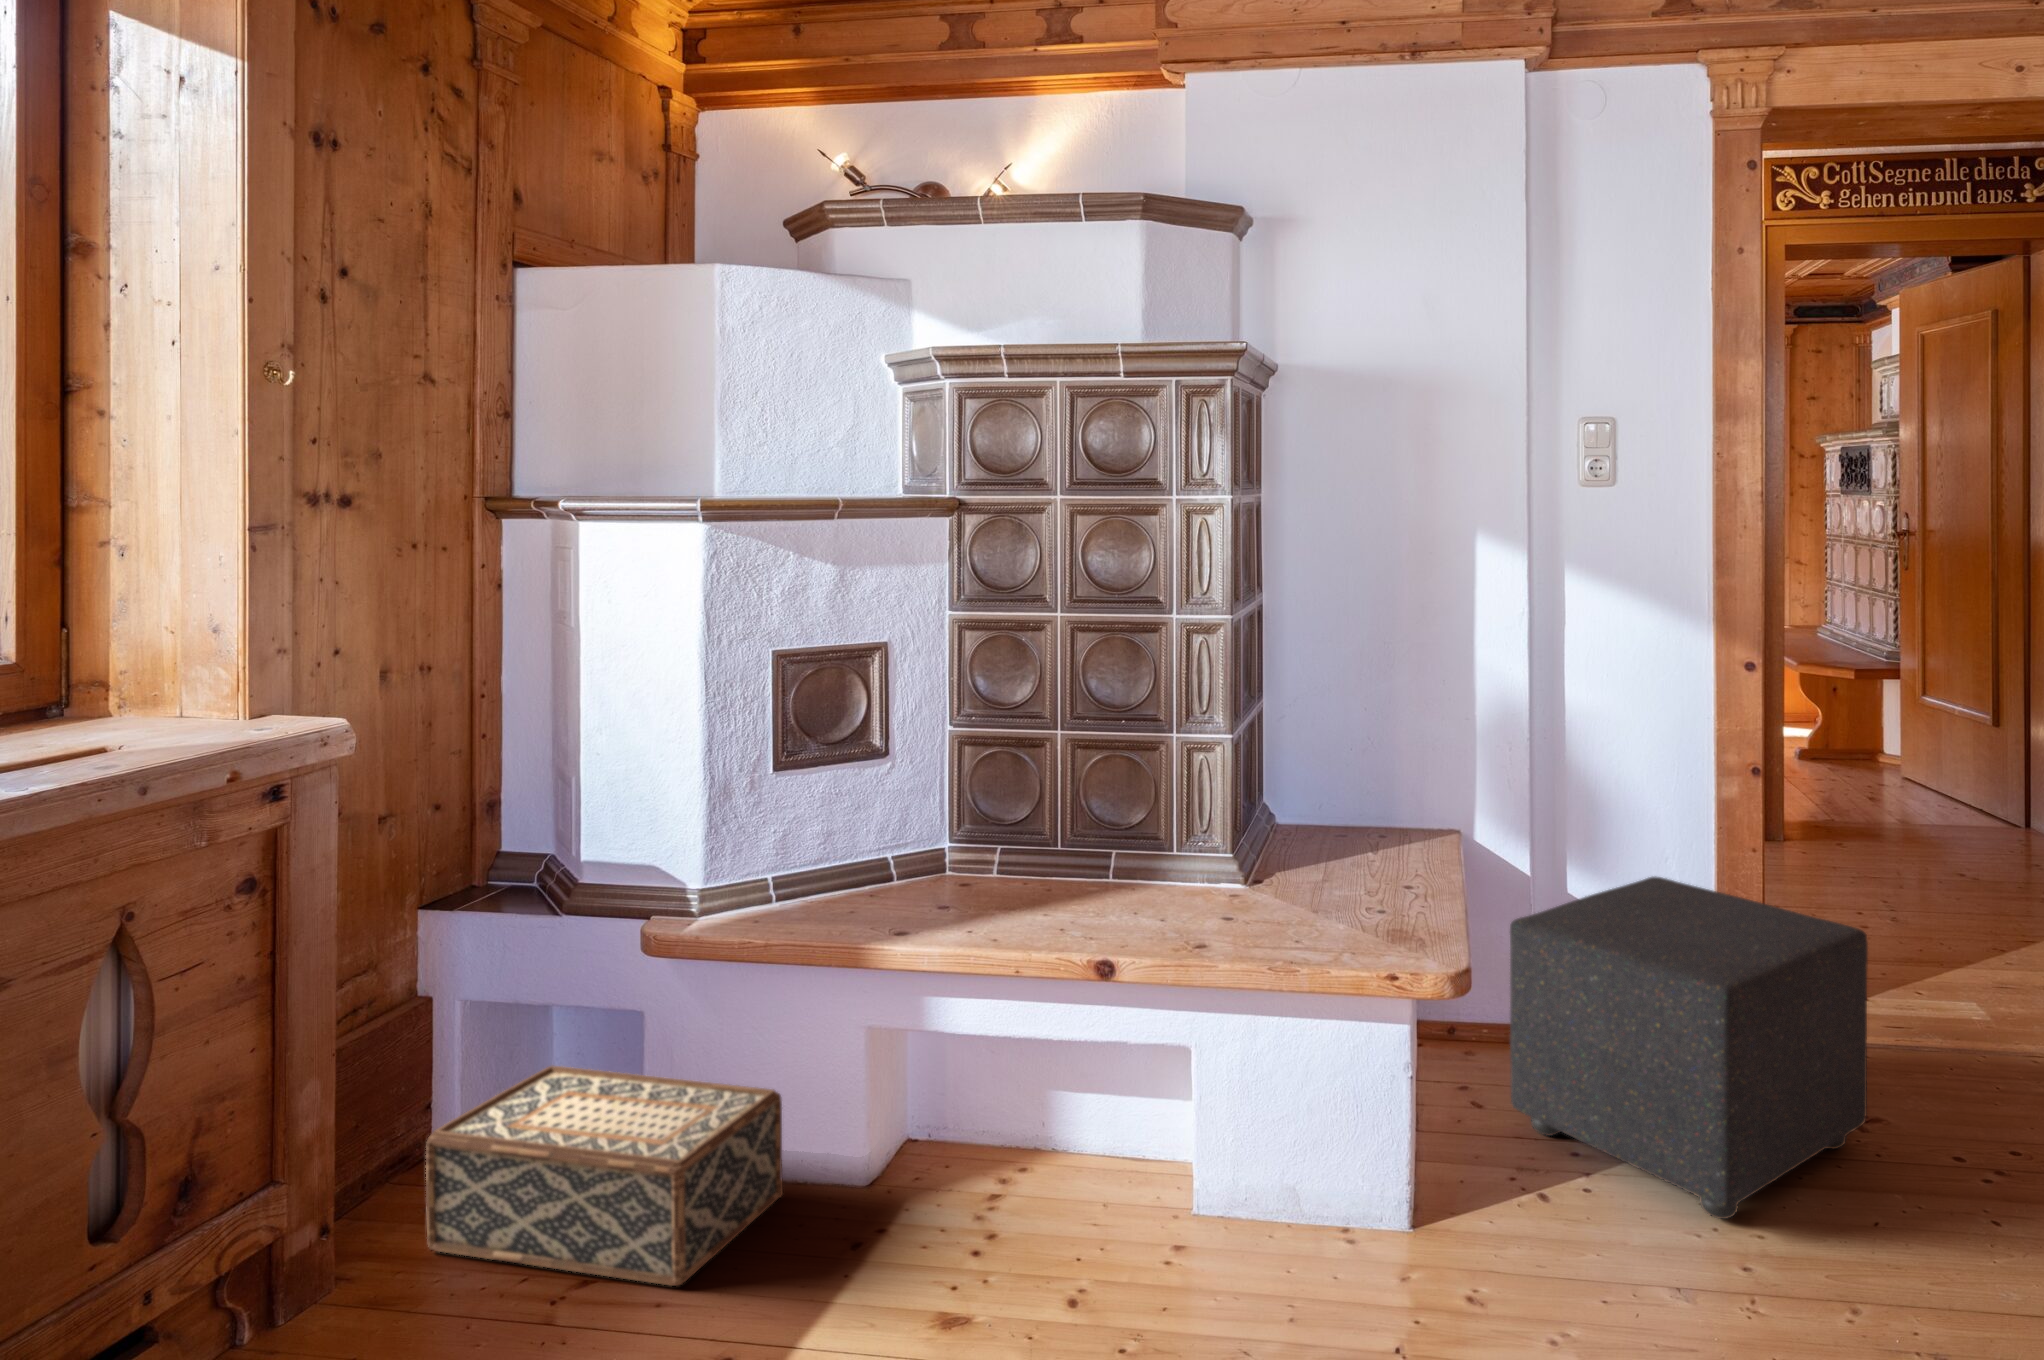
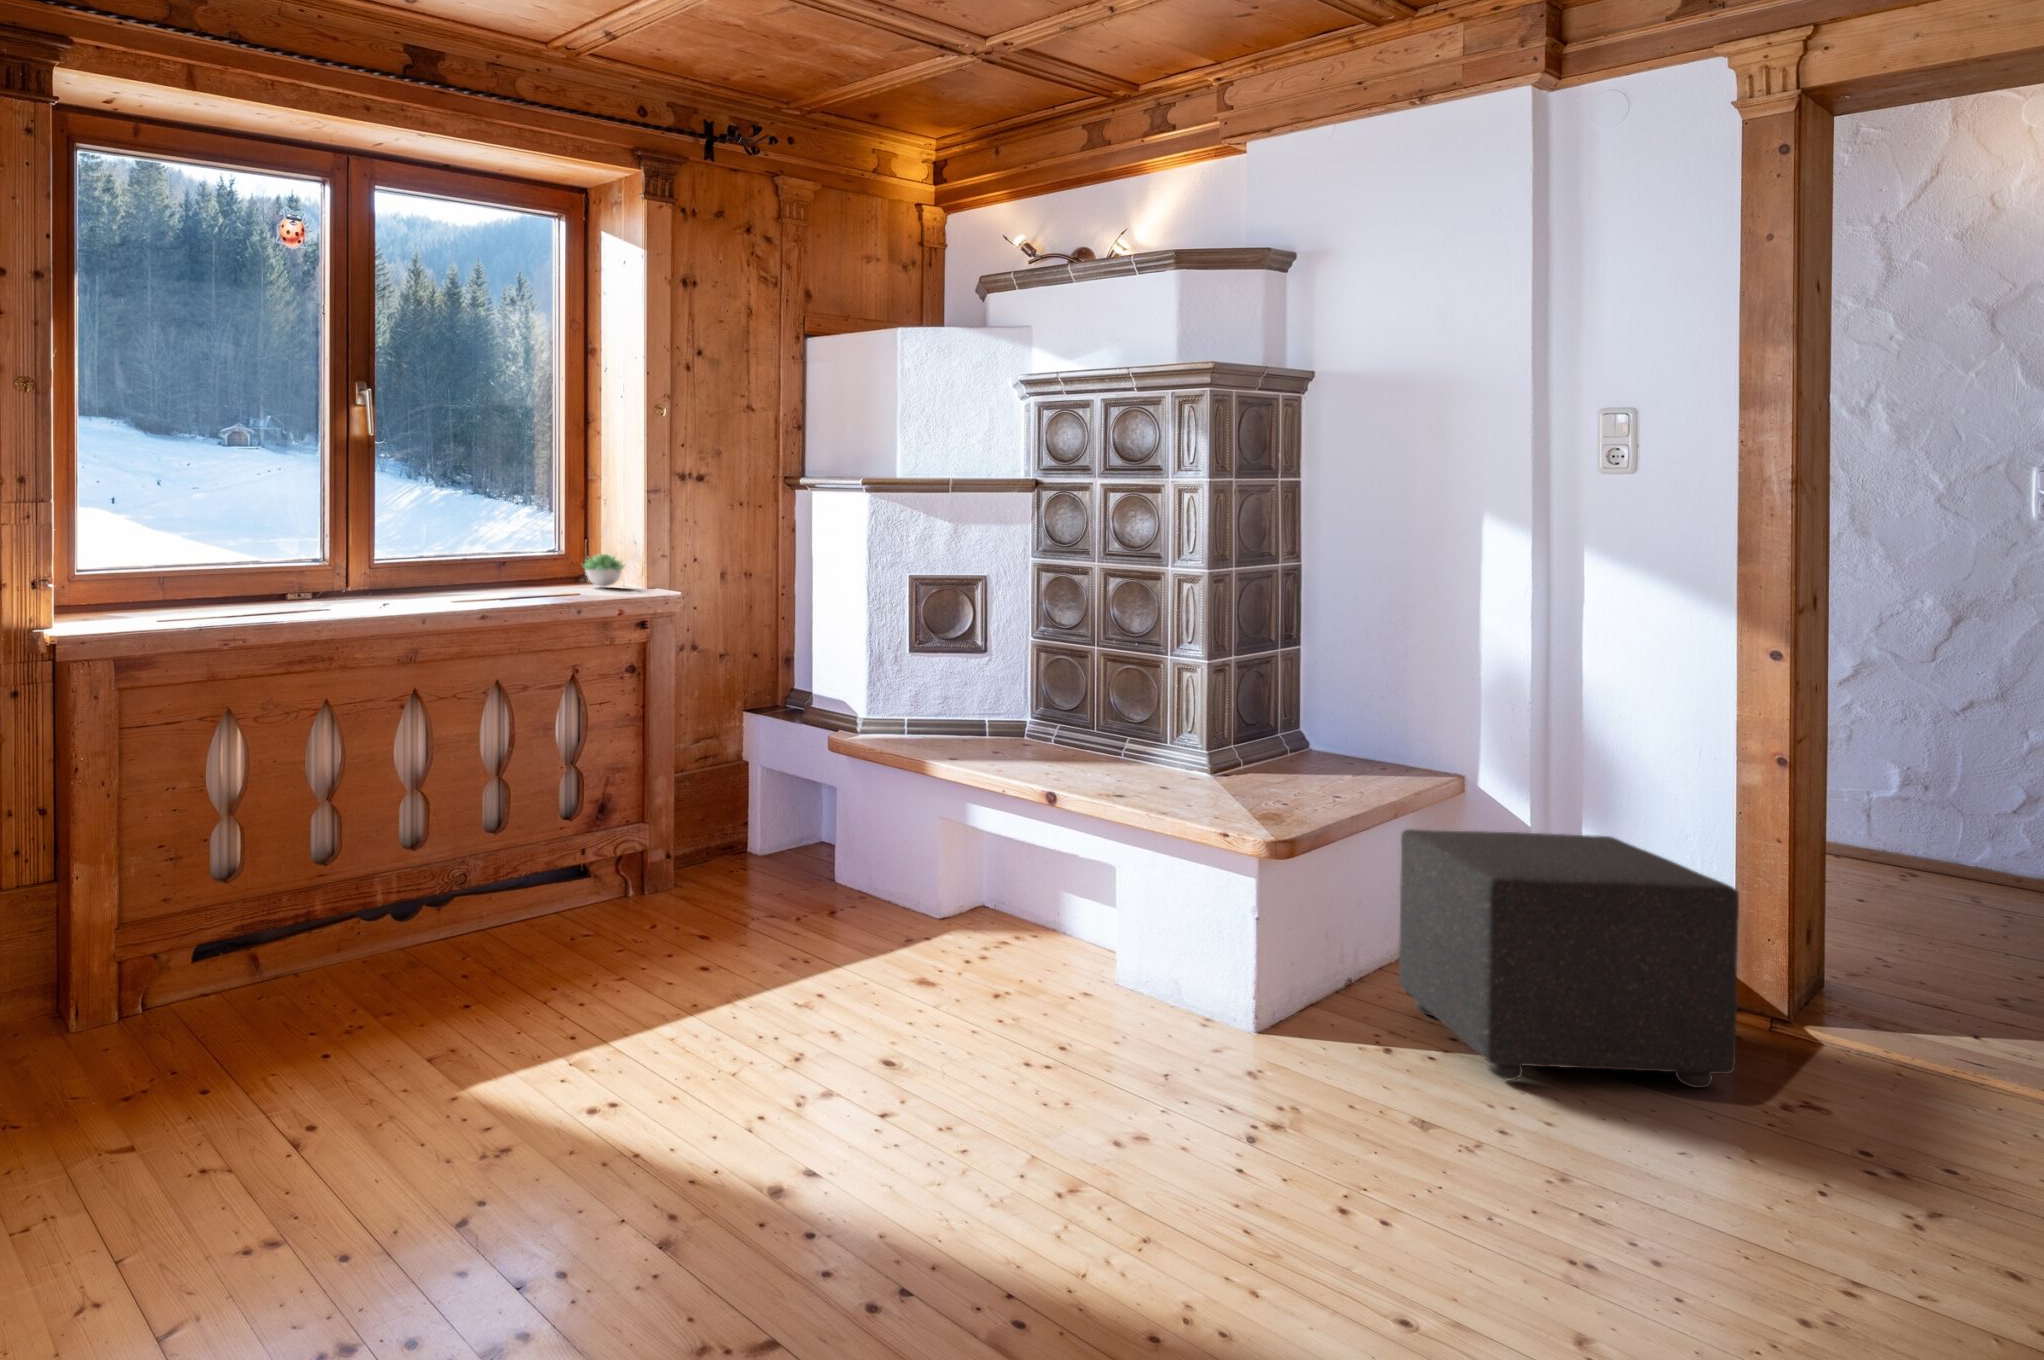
succulent plant: none [67,667,186,736] -> present [583,554,625,587]
woven basket: present [426,1065,783,1286] -> none [717,813,889,925]

